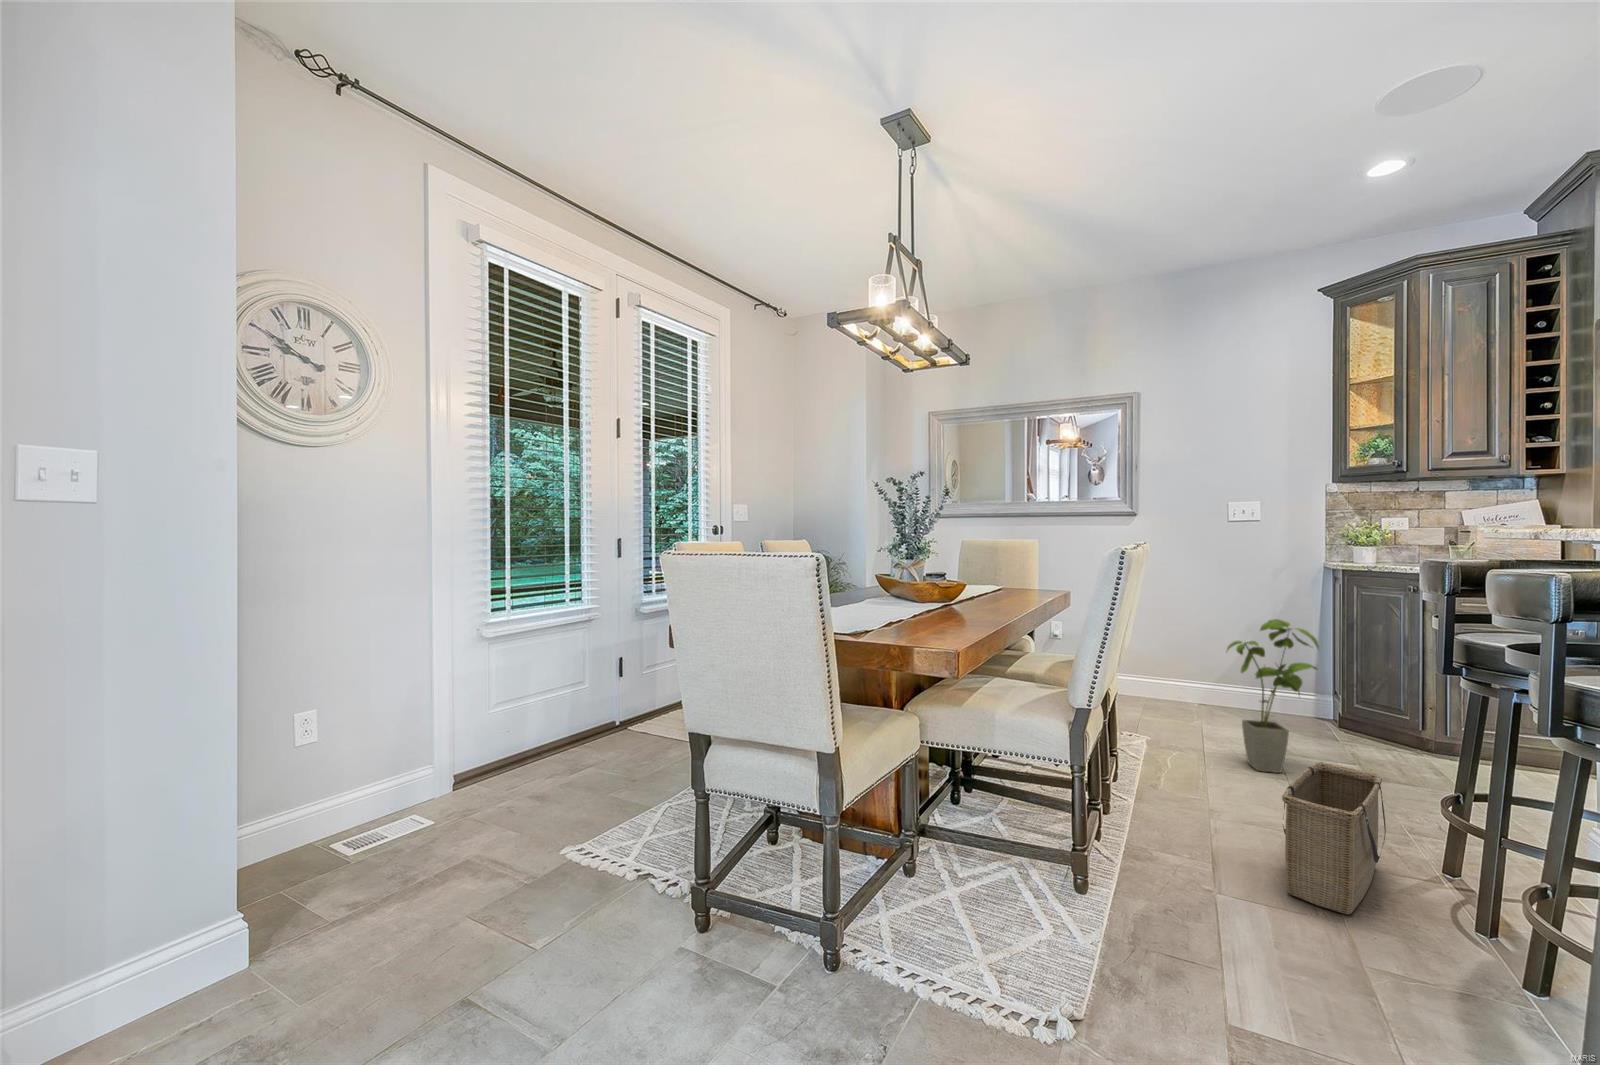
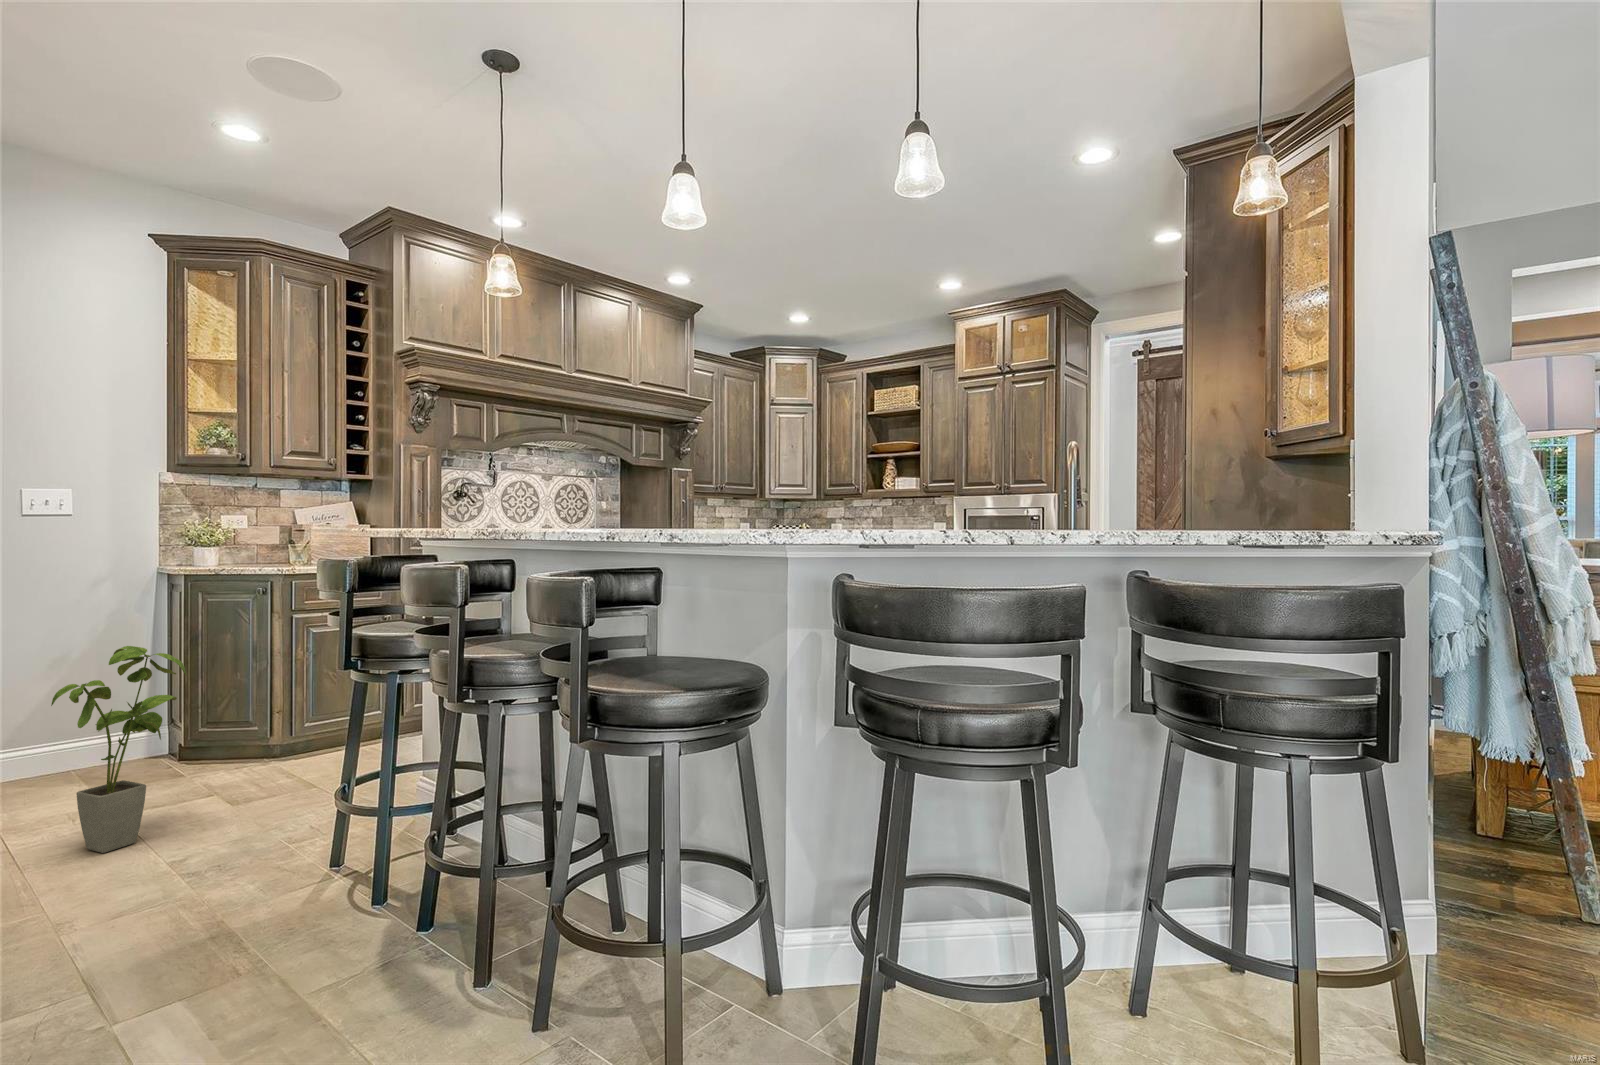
basket: present [1282,762,1386,914] -> none [191,797,296,978]

